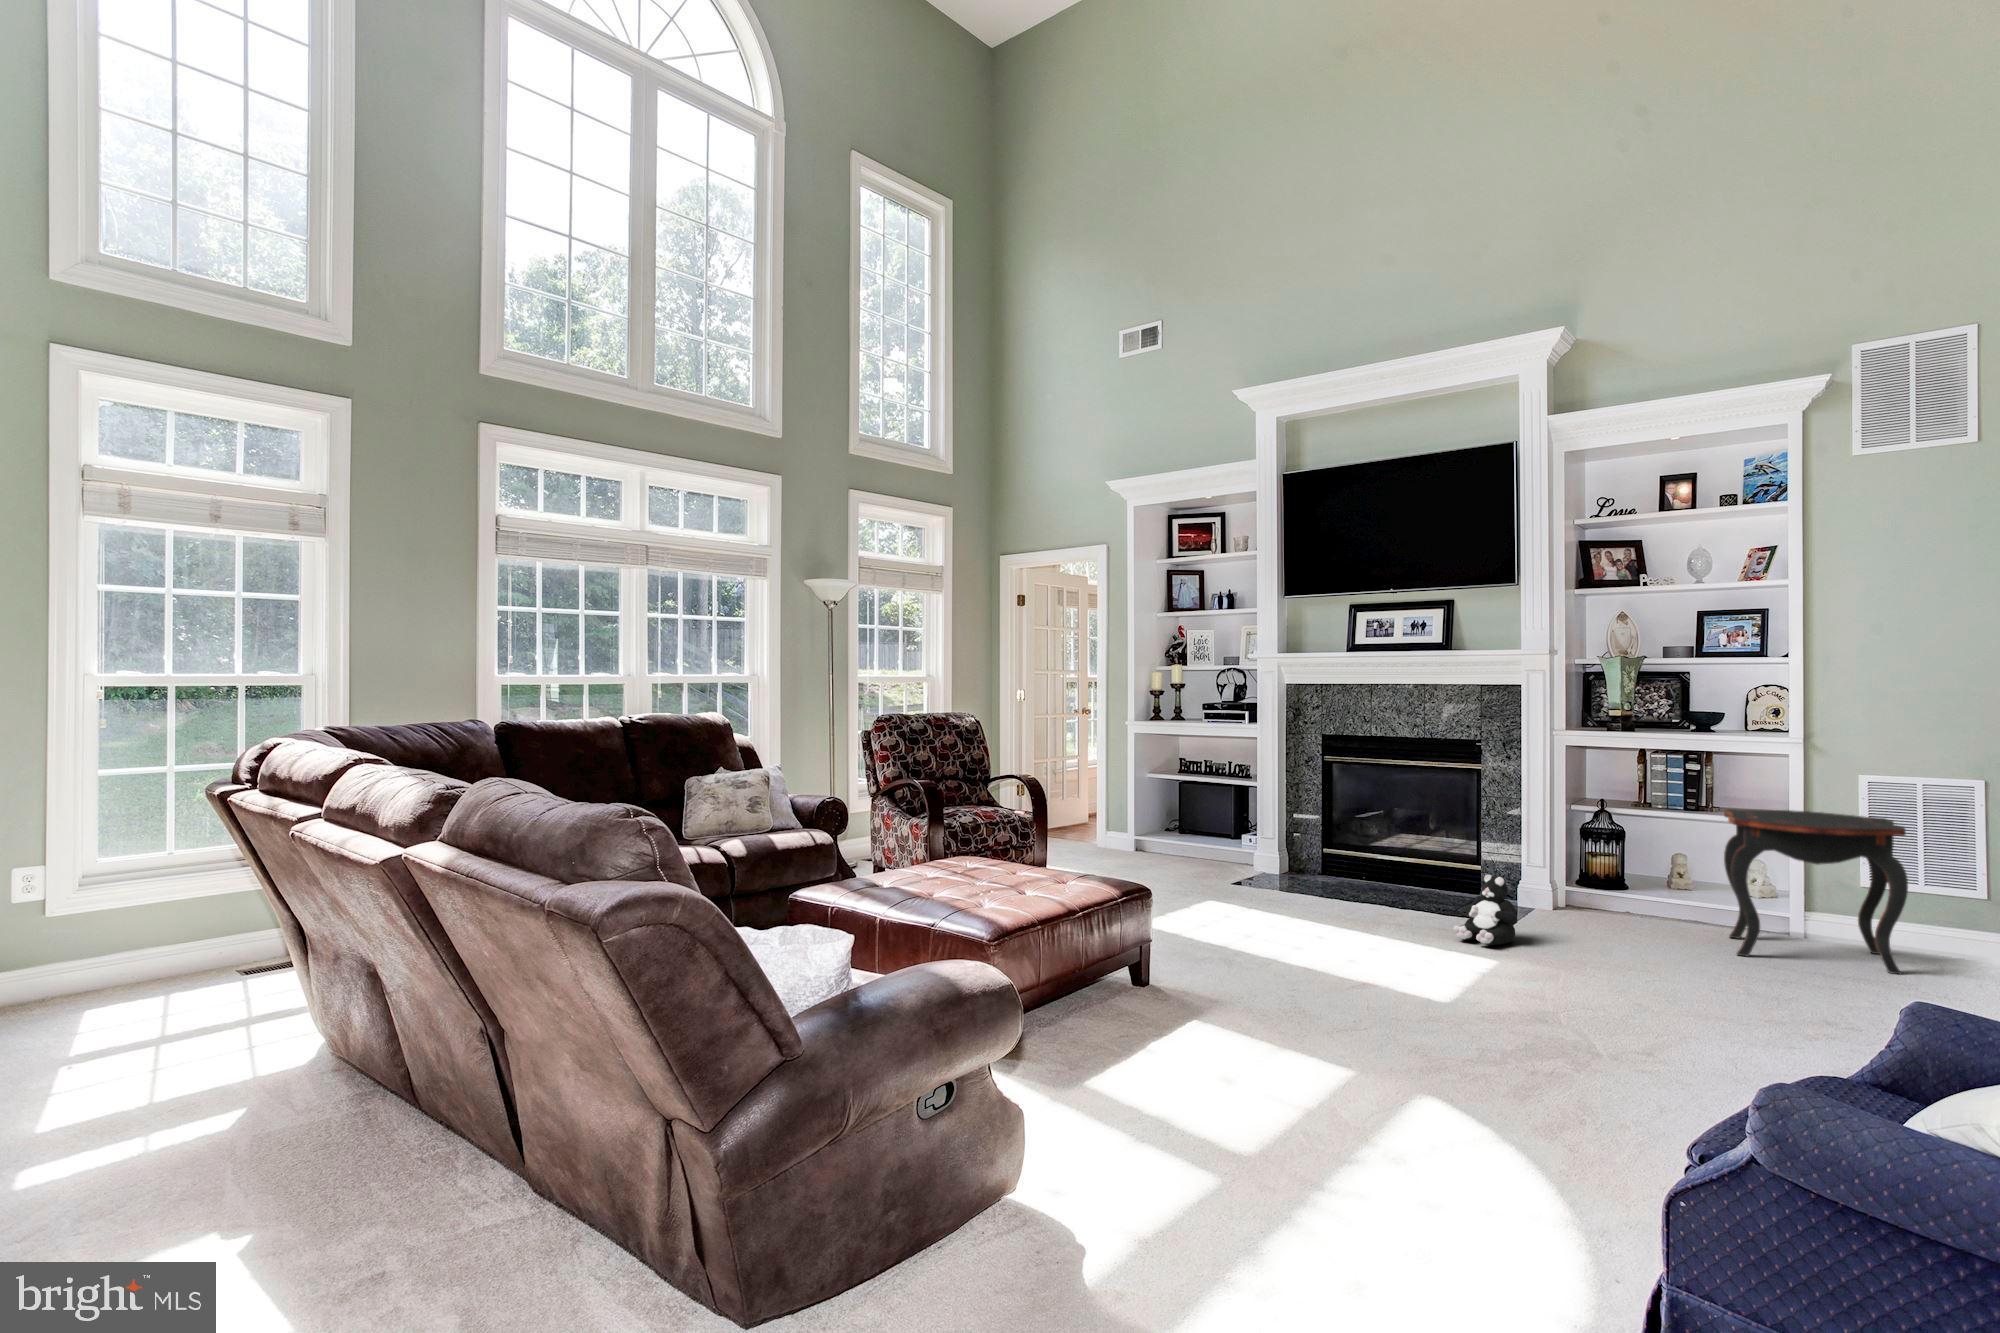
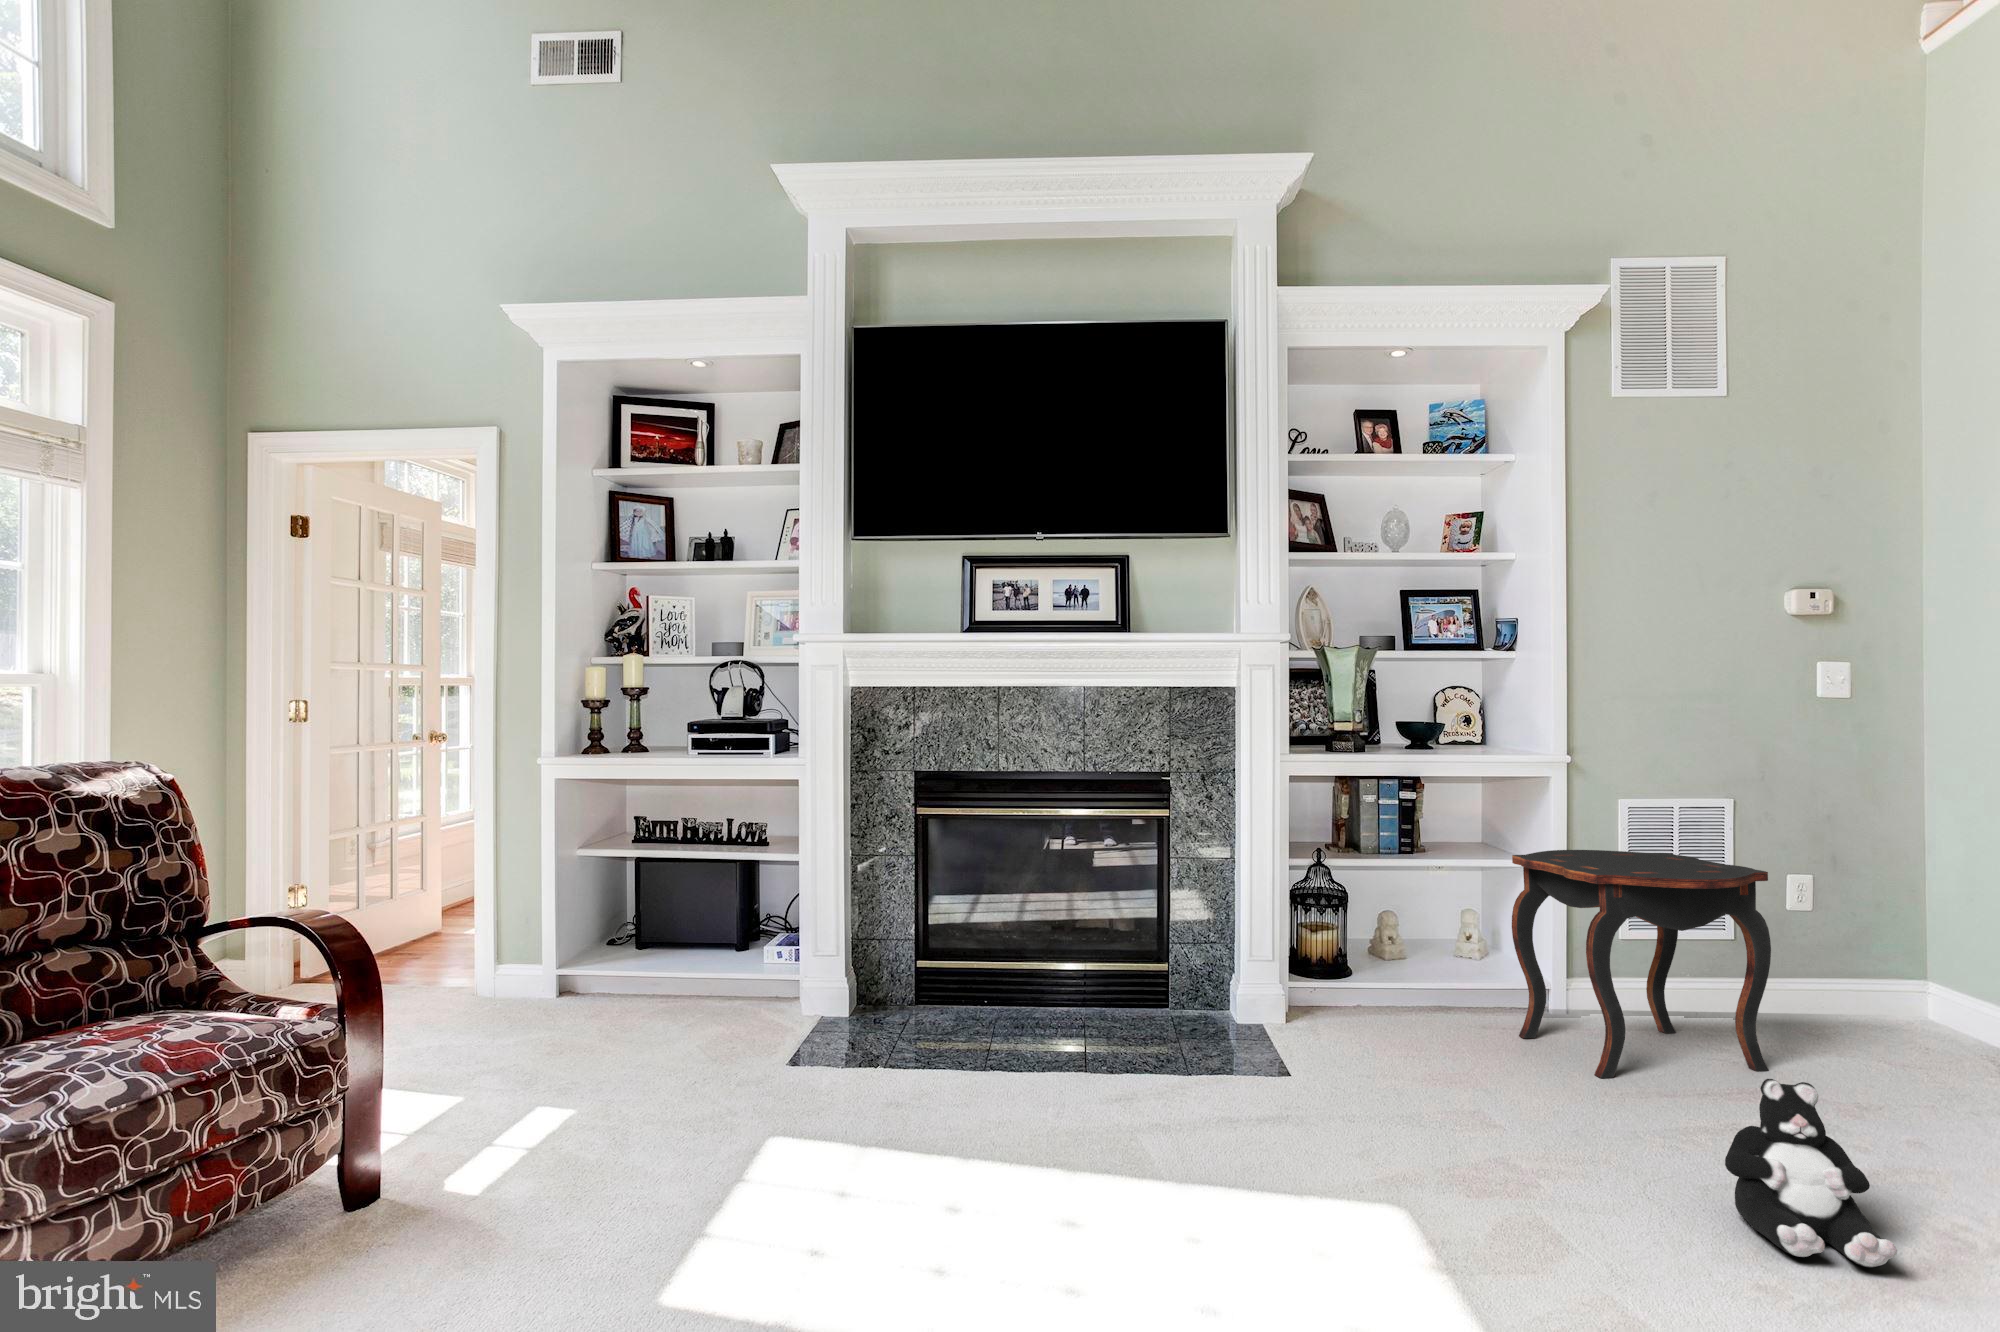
plush toy: present [1454,874,1517,945] -> present [1725,1079,1897,1267]

